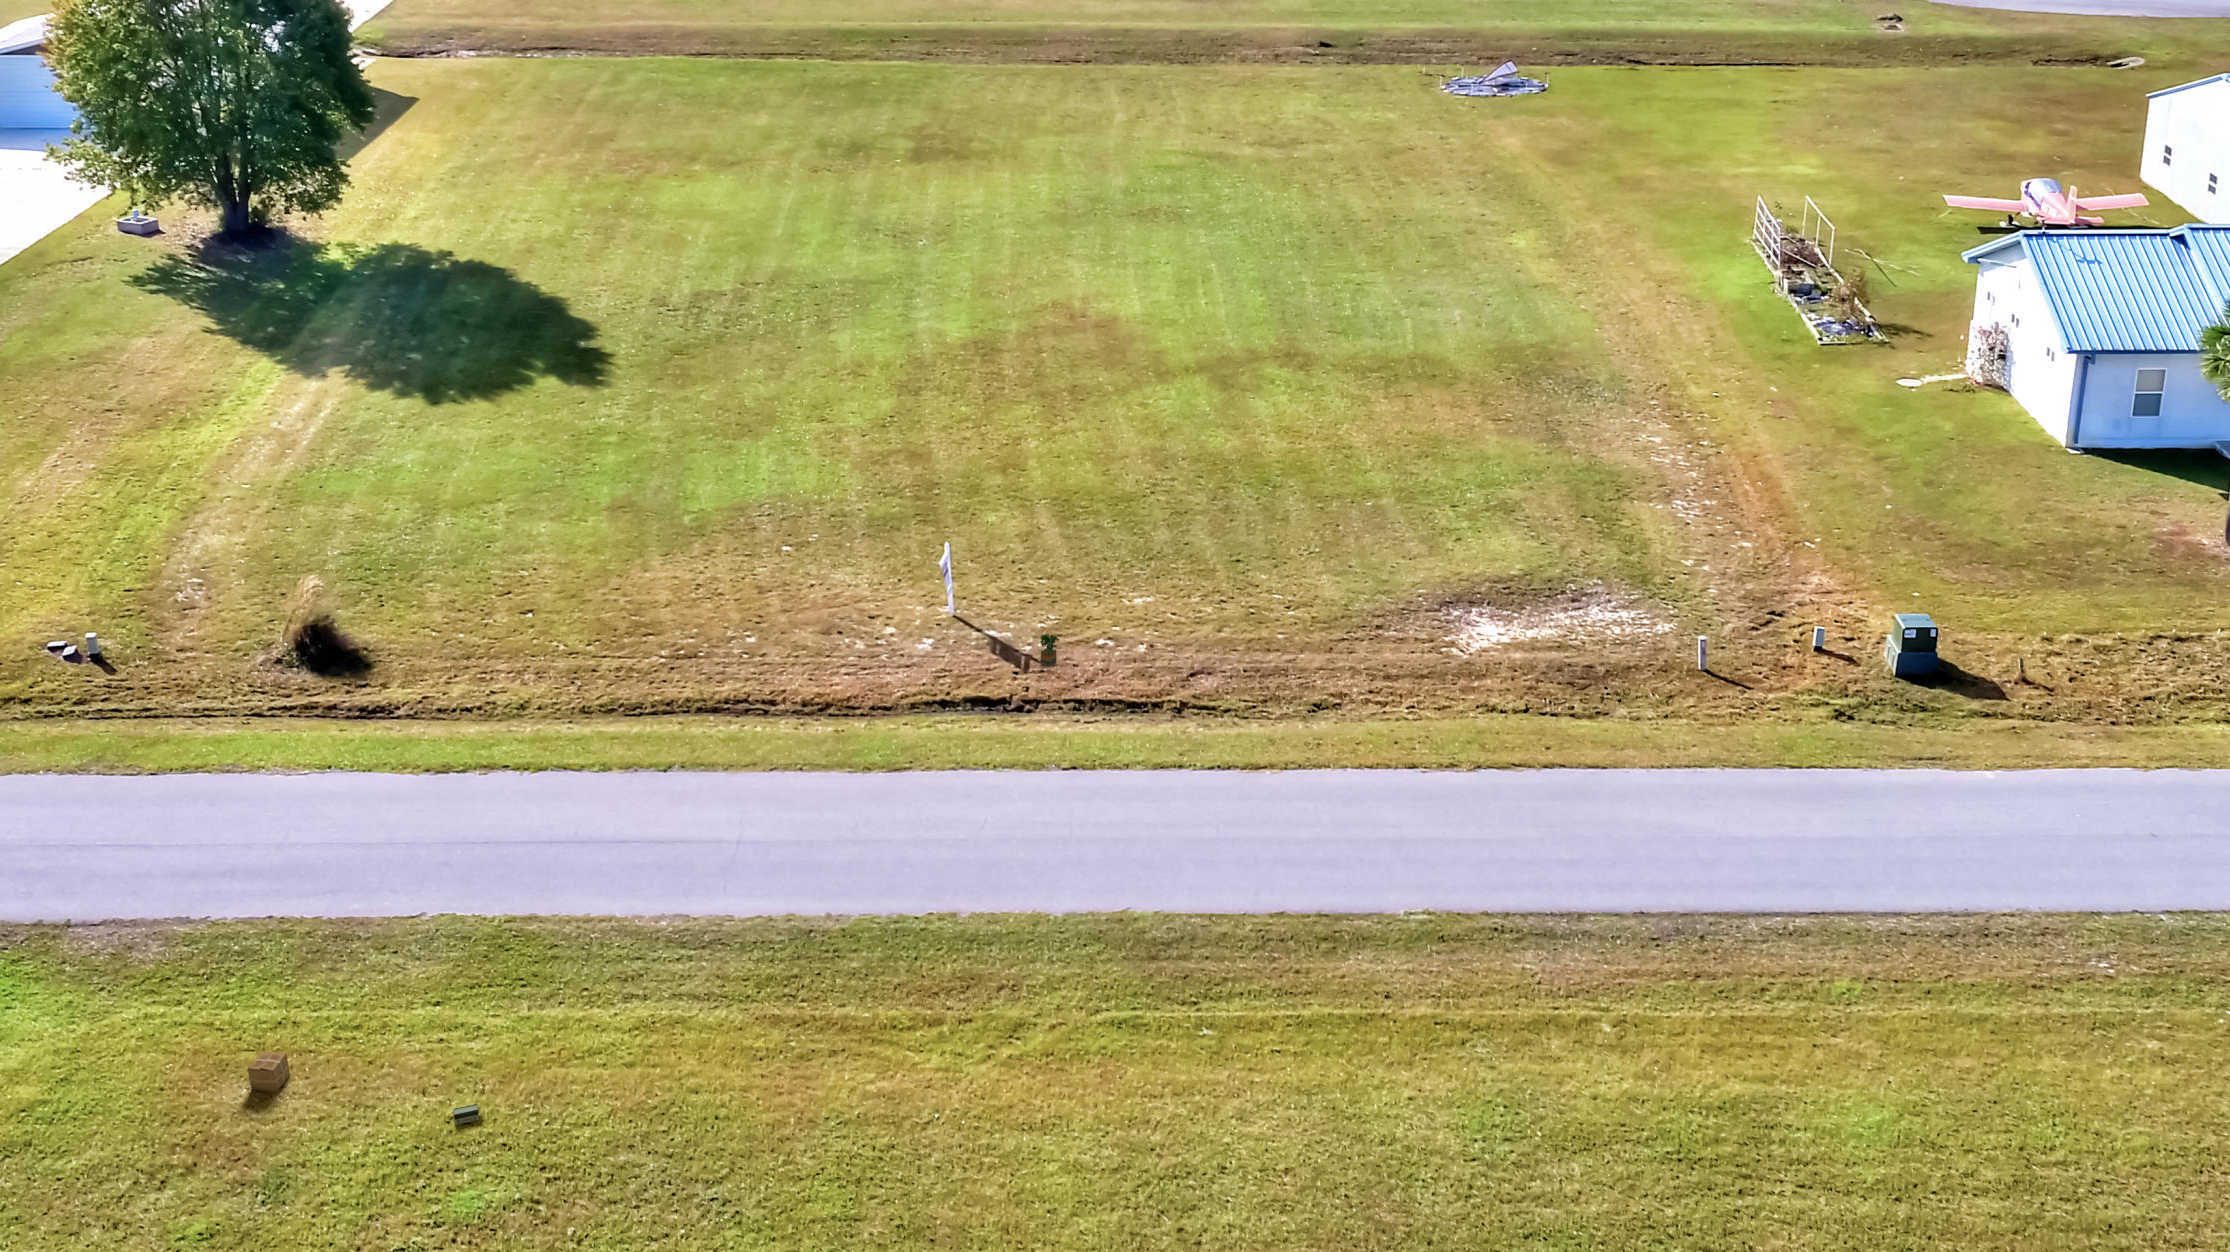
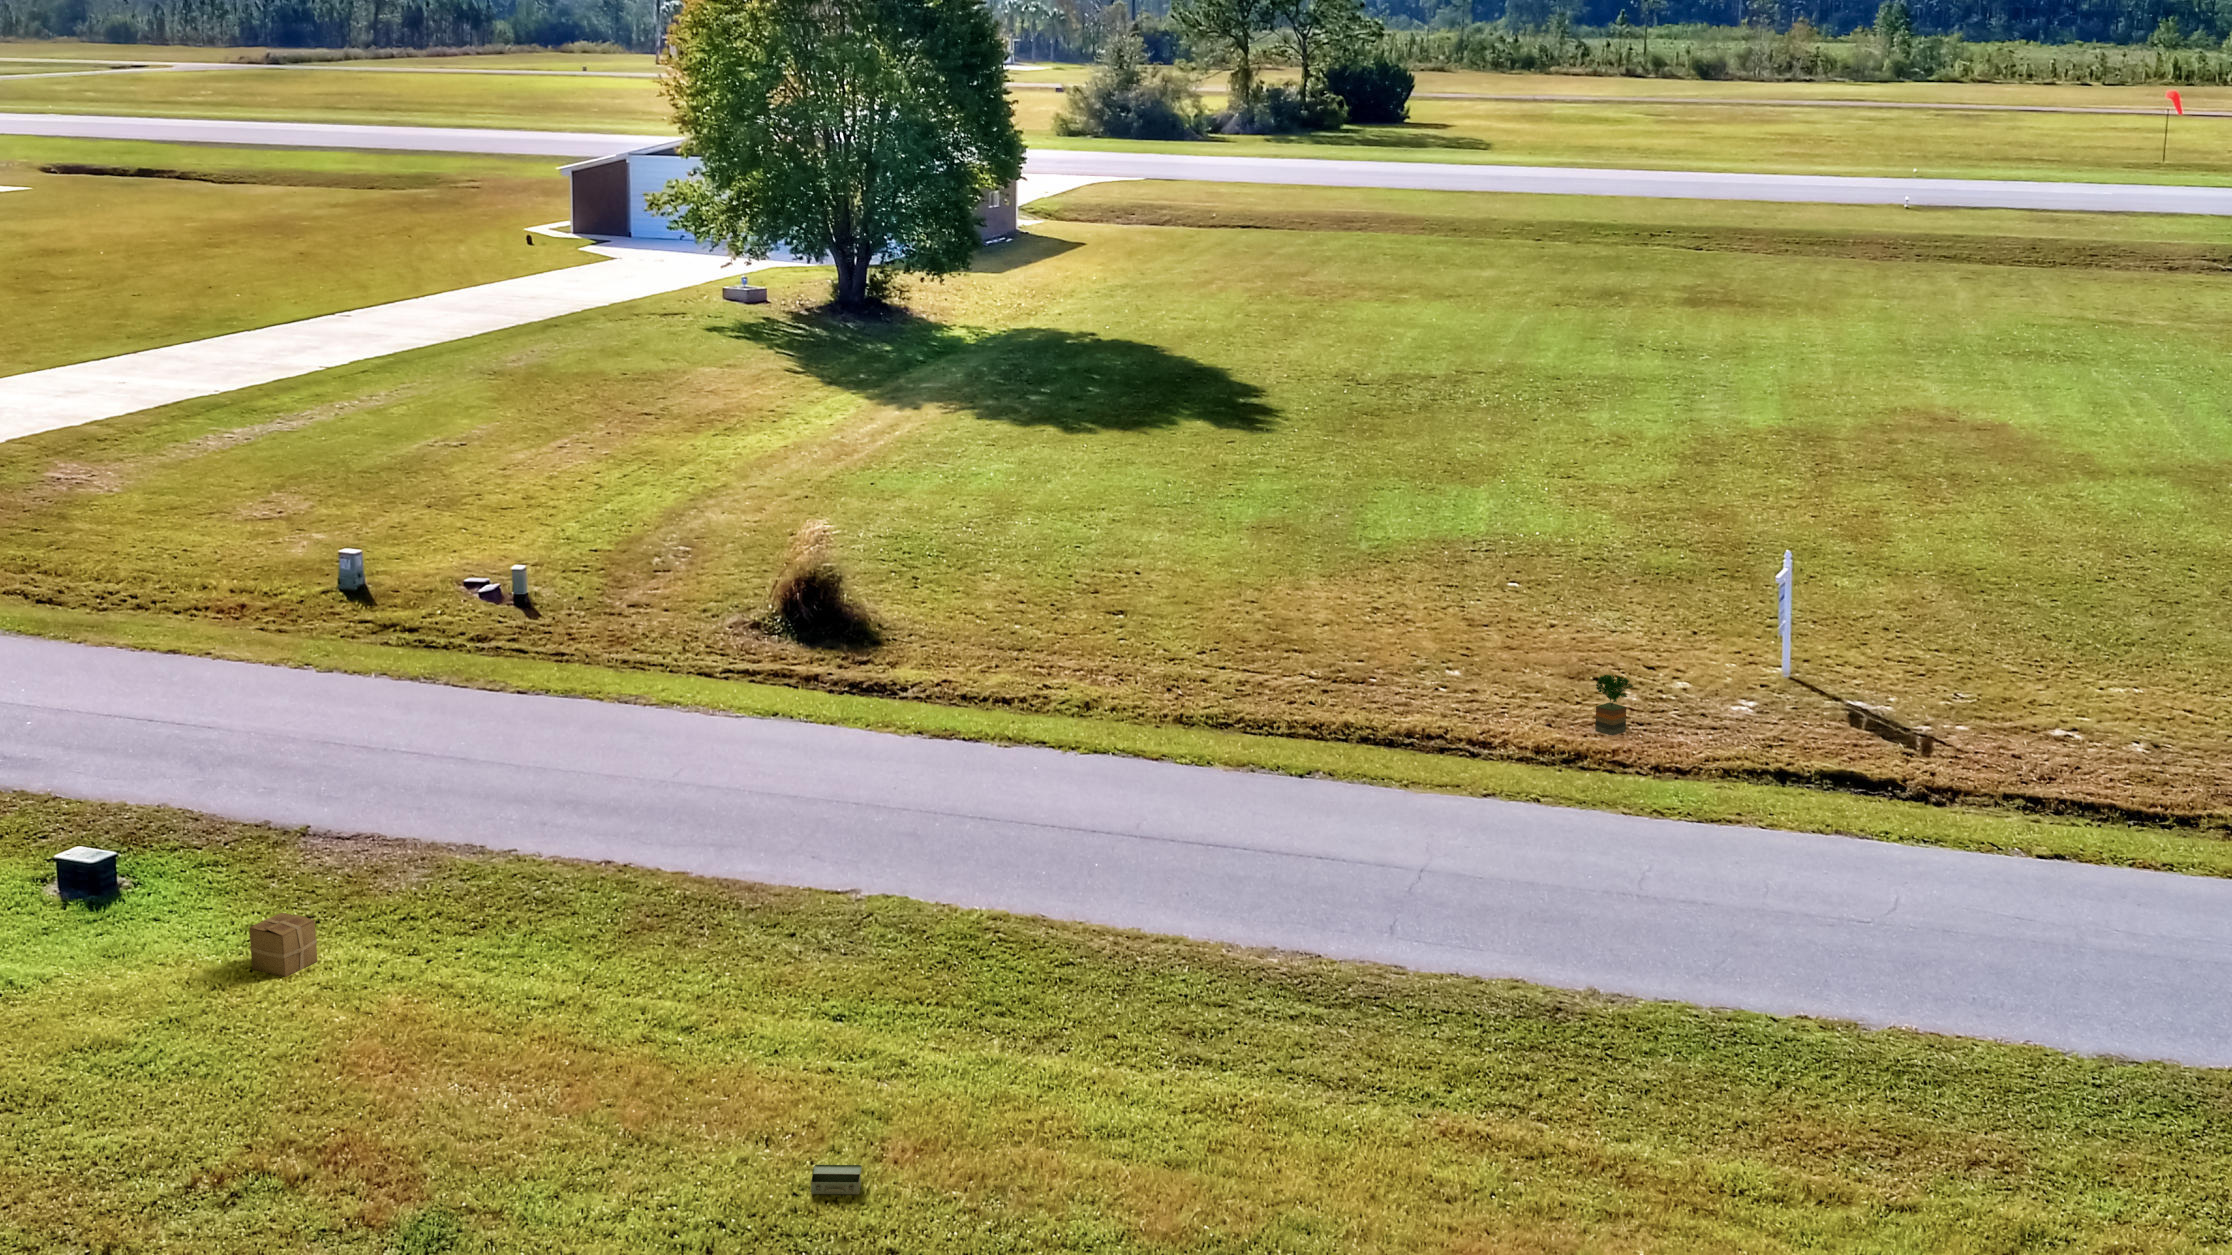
potted tree: present [1040,634,1059,667] -> present [1595,675,1633,735]
cardboard box: present [248,1052,290,1092] -> present [249,913,318,977]

